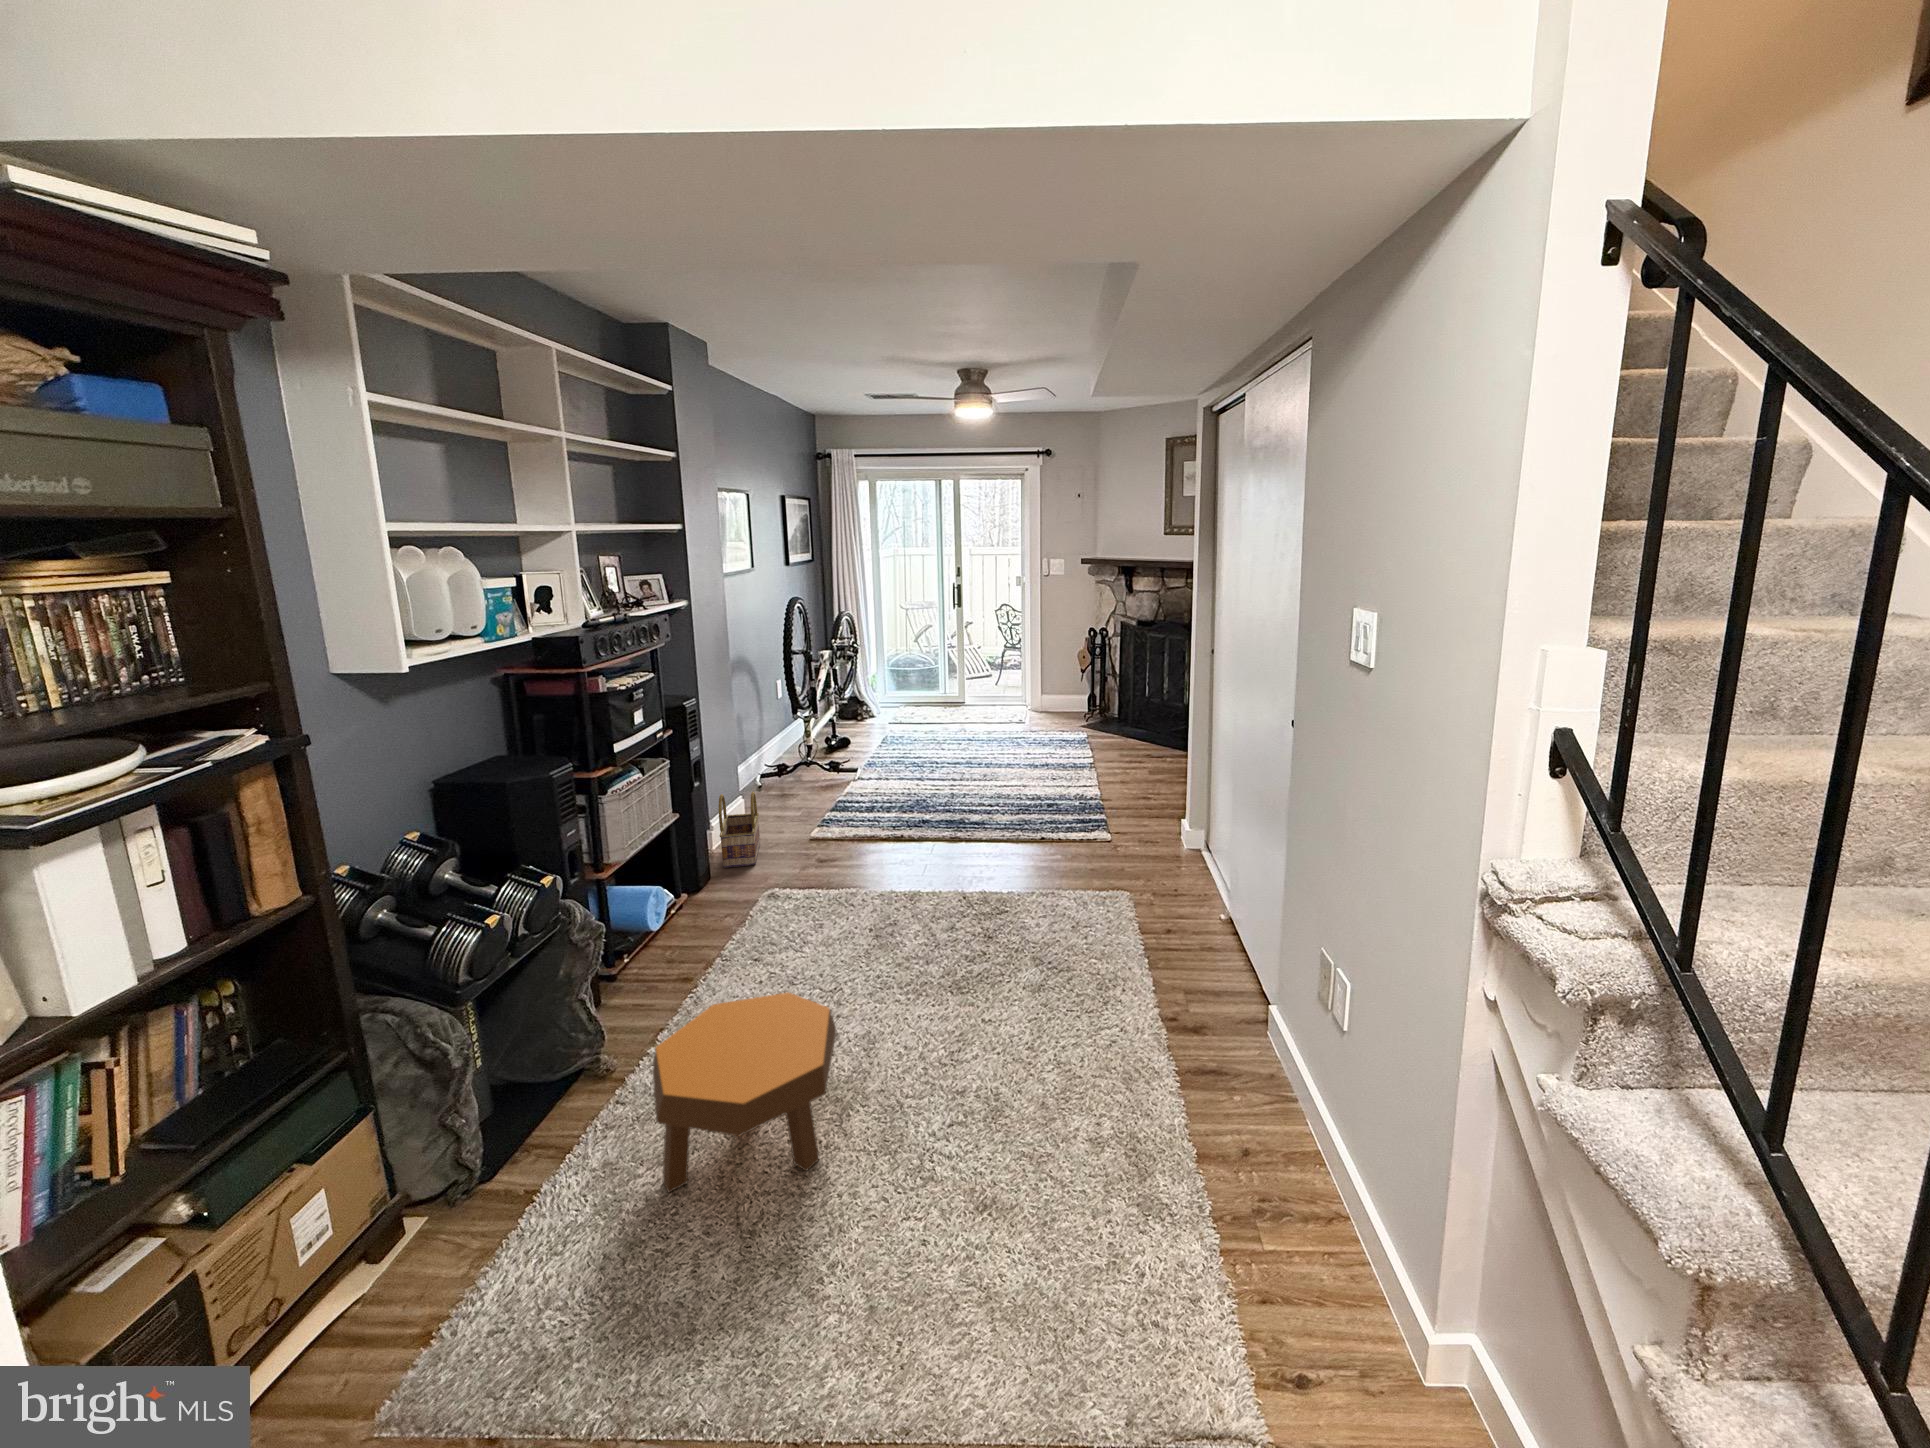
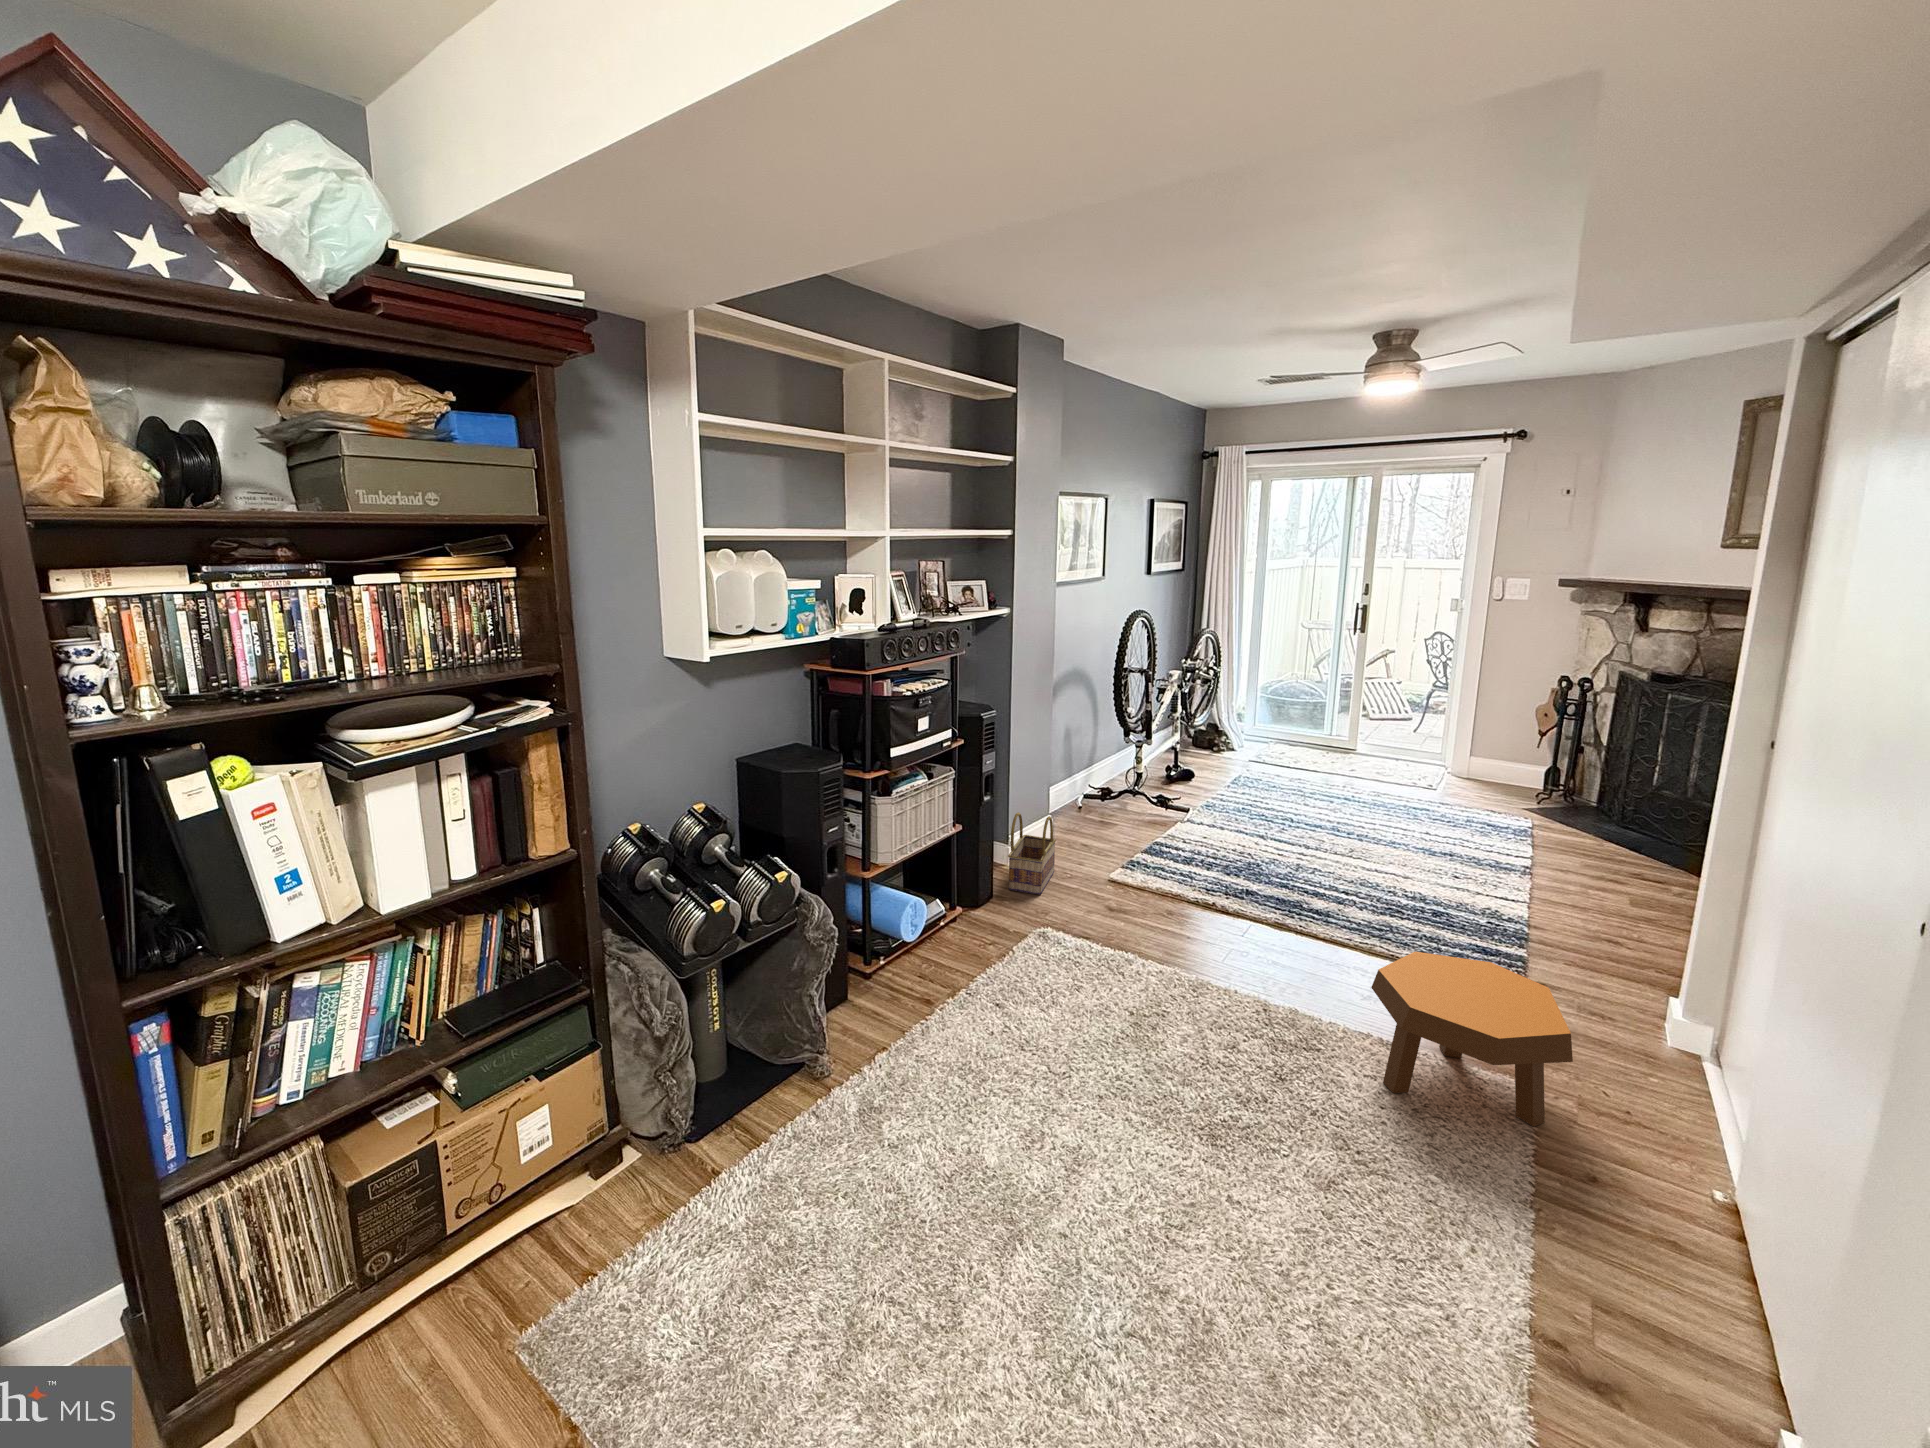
footstool: present [653,992,837,1192] -> present [1371,952,1573,1127]

